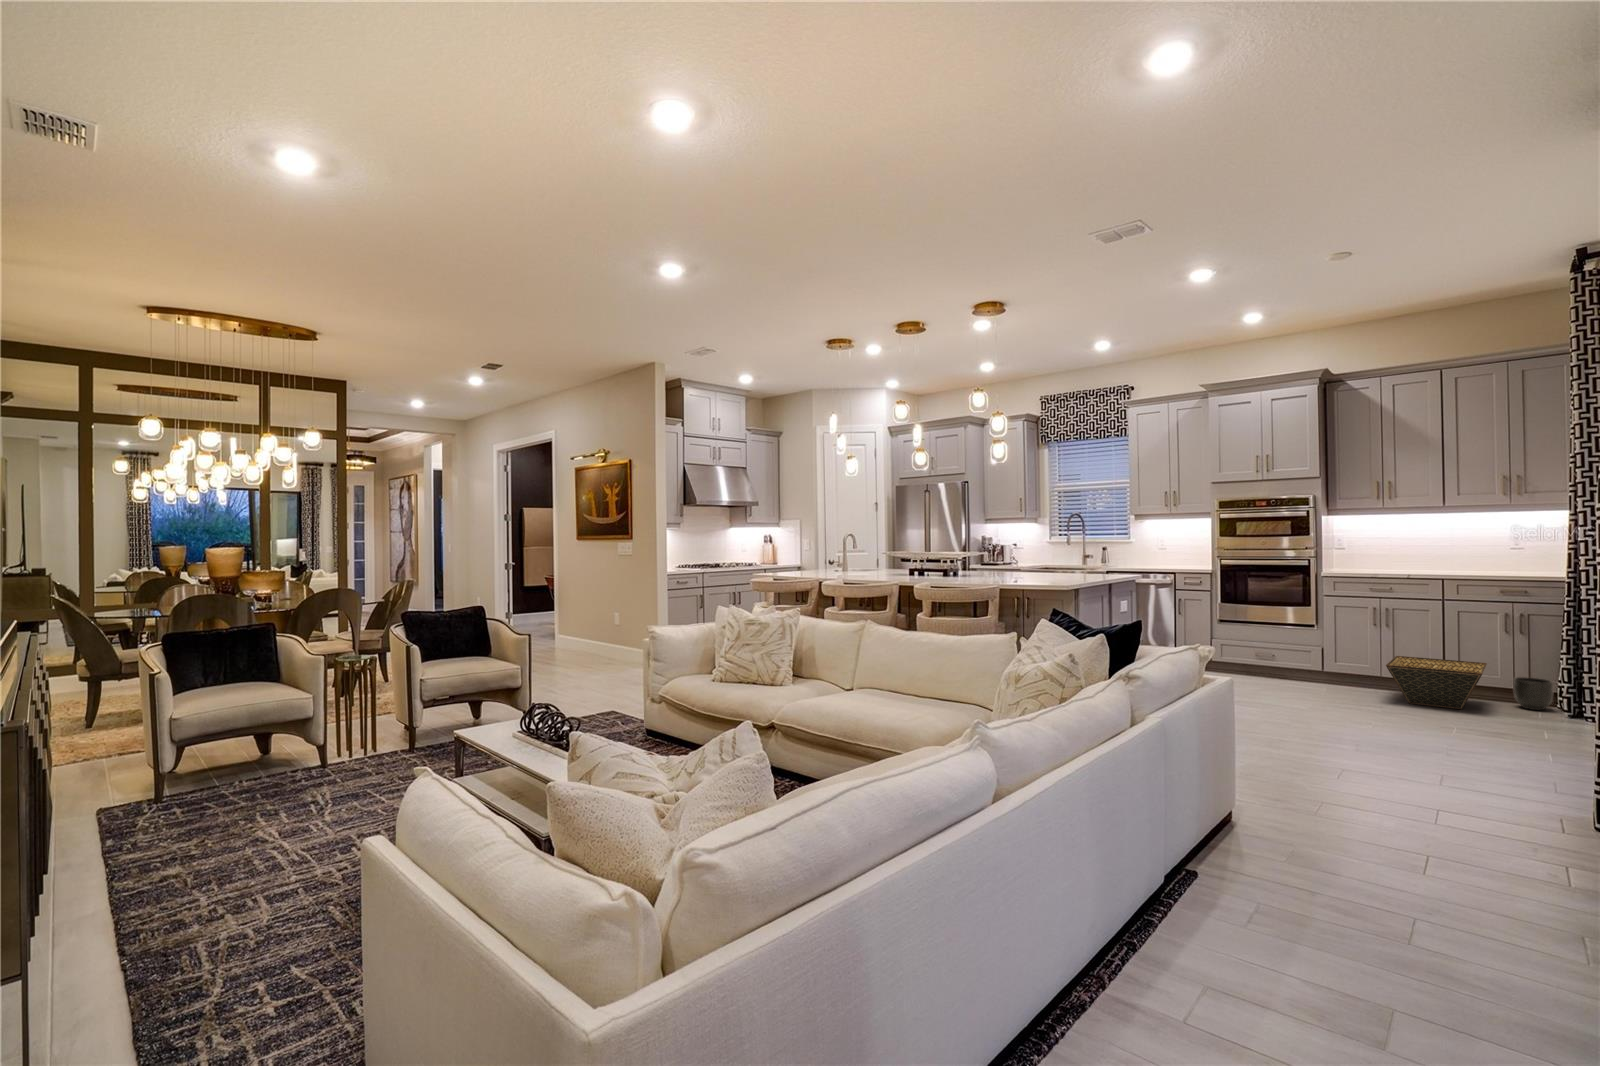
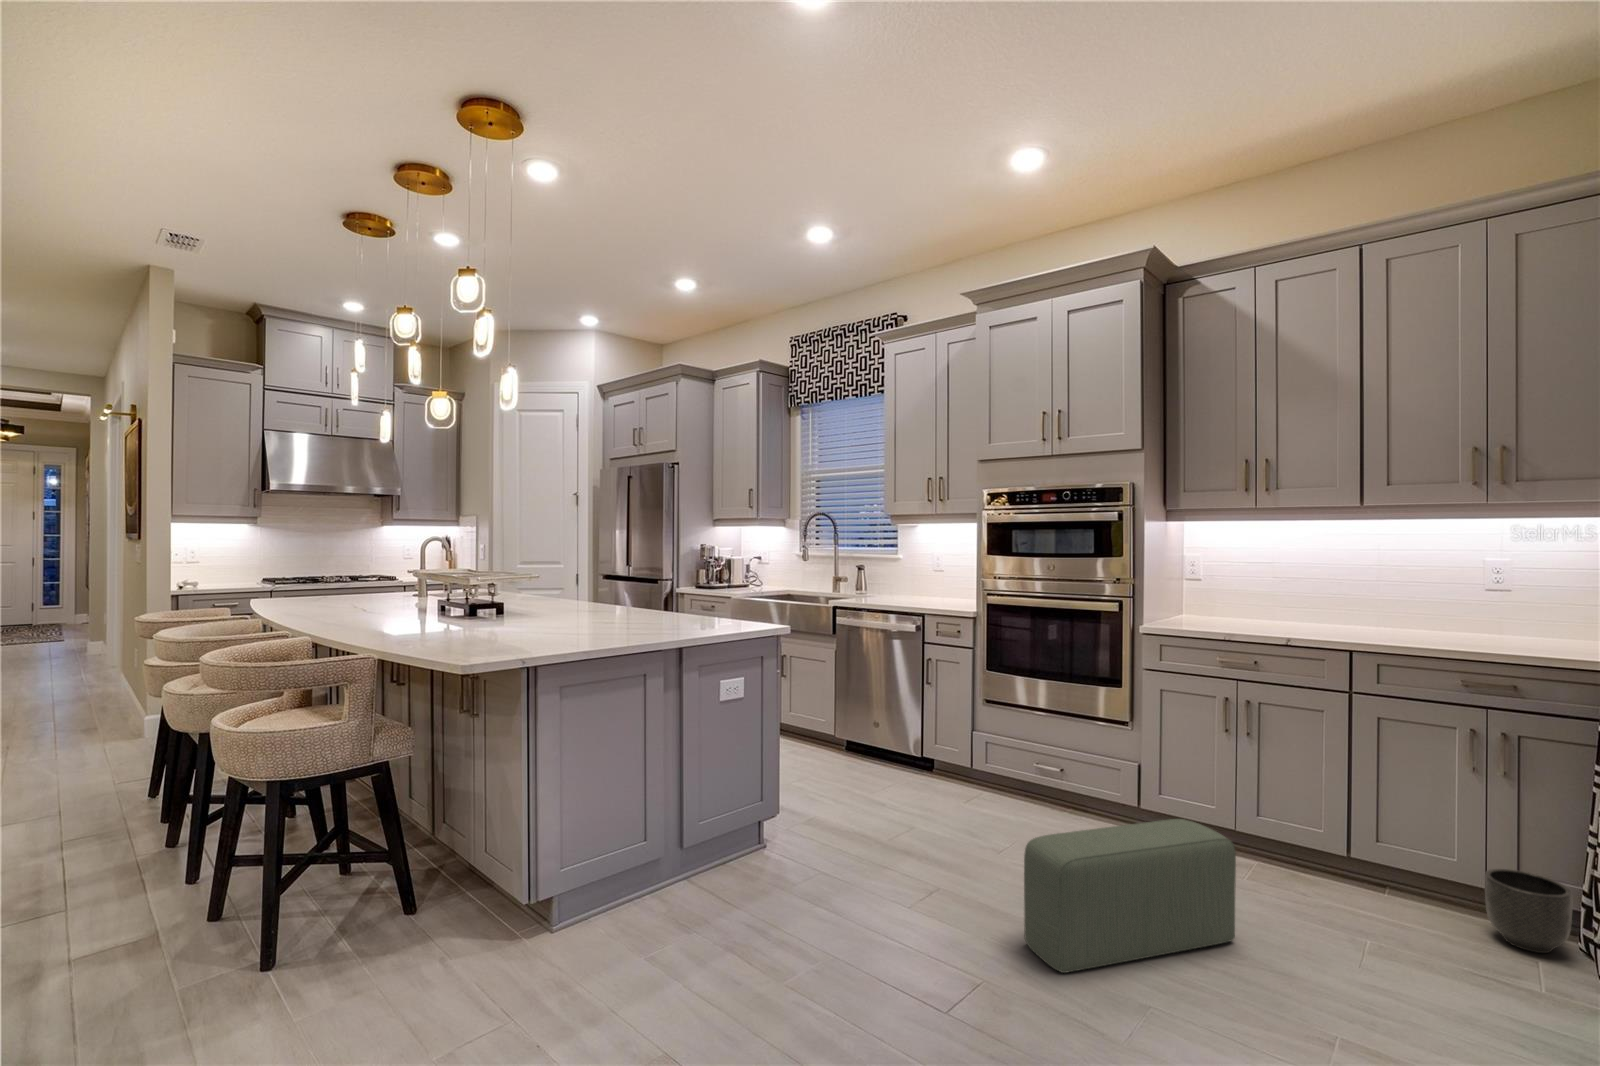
basket: present [1386,656,1487,710] -> none [1220,797,1432,946]
pouf: none [1303,658,1399,717] -> present [1024,819,1236,973]

